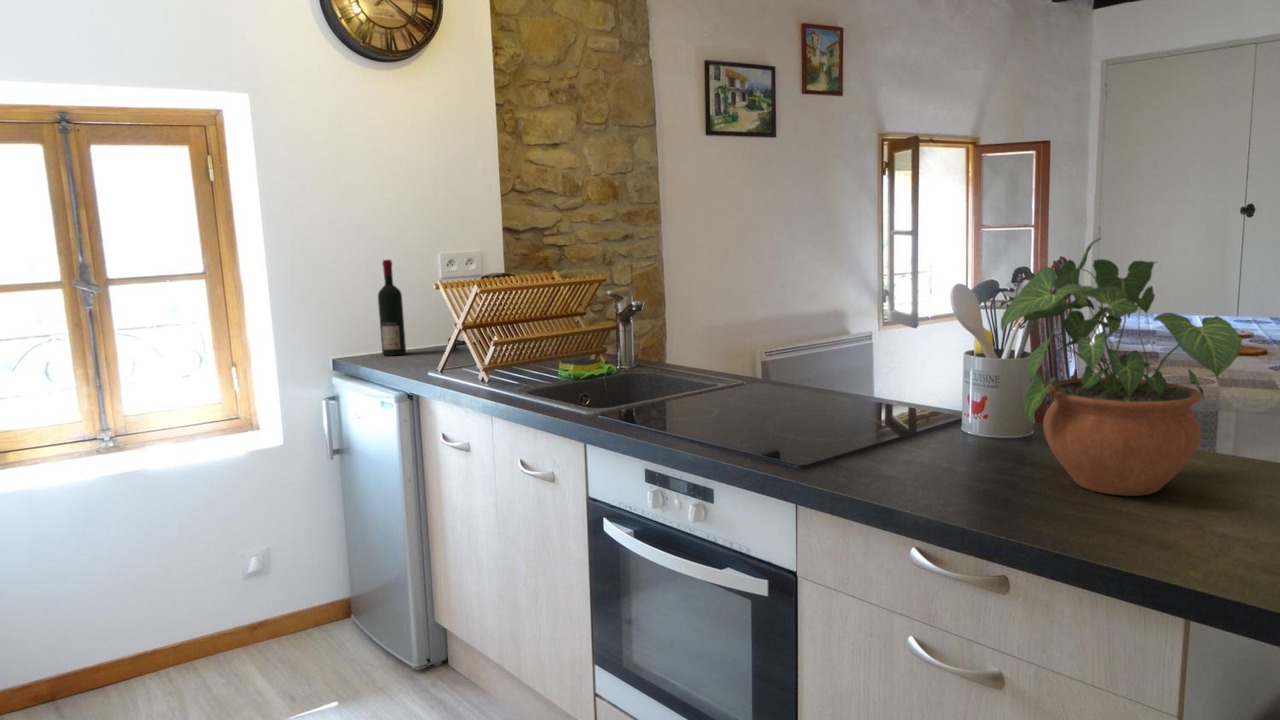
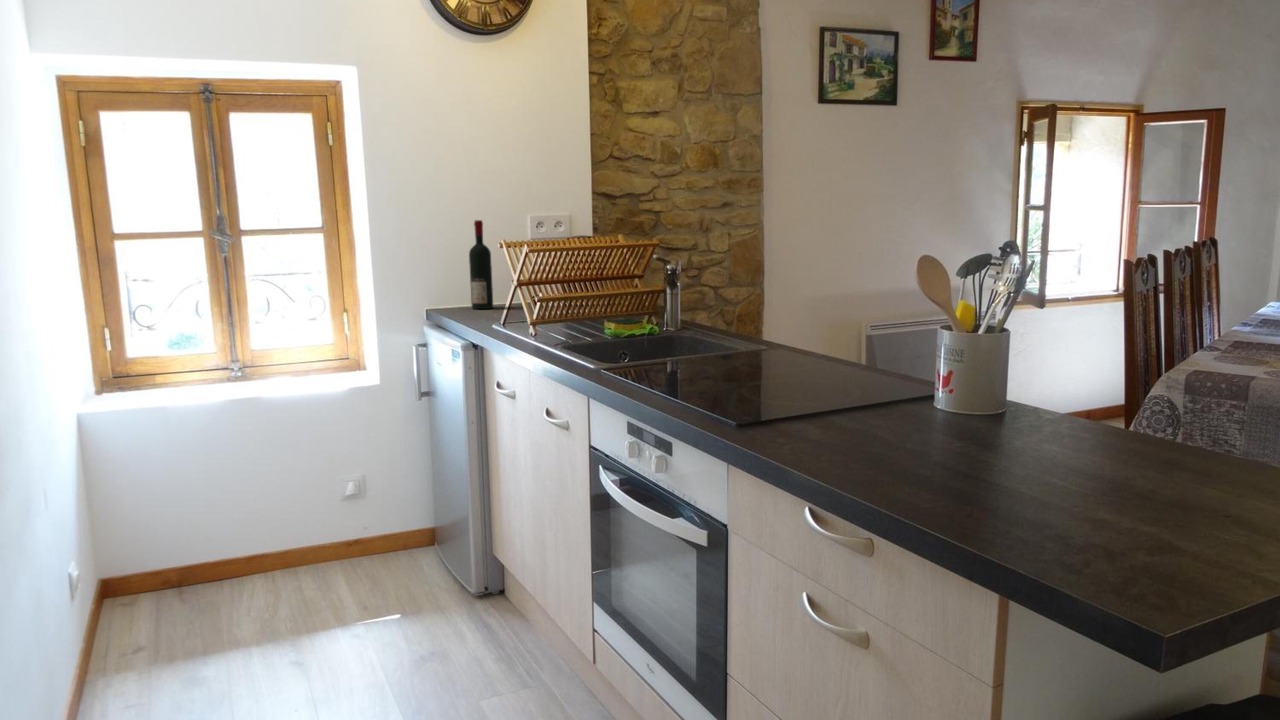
potted plant: present [1000,238,1242,496] -> none [921,212,1145,476]

